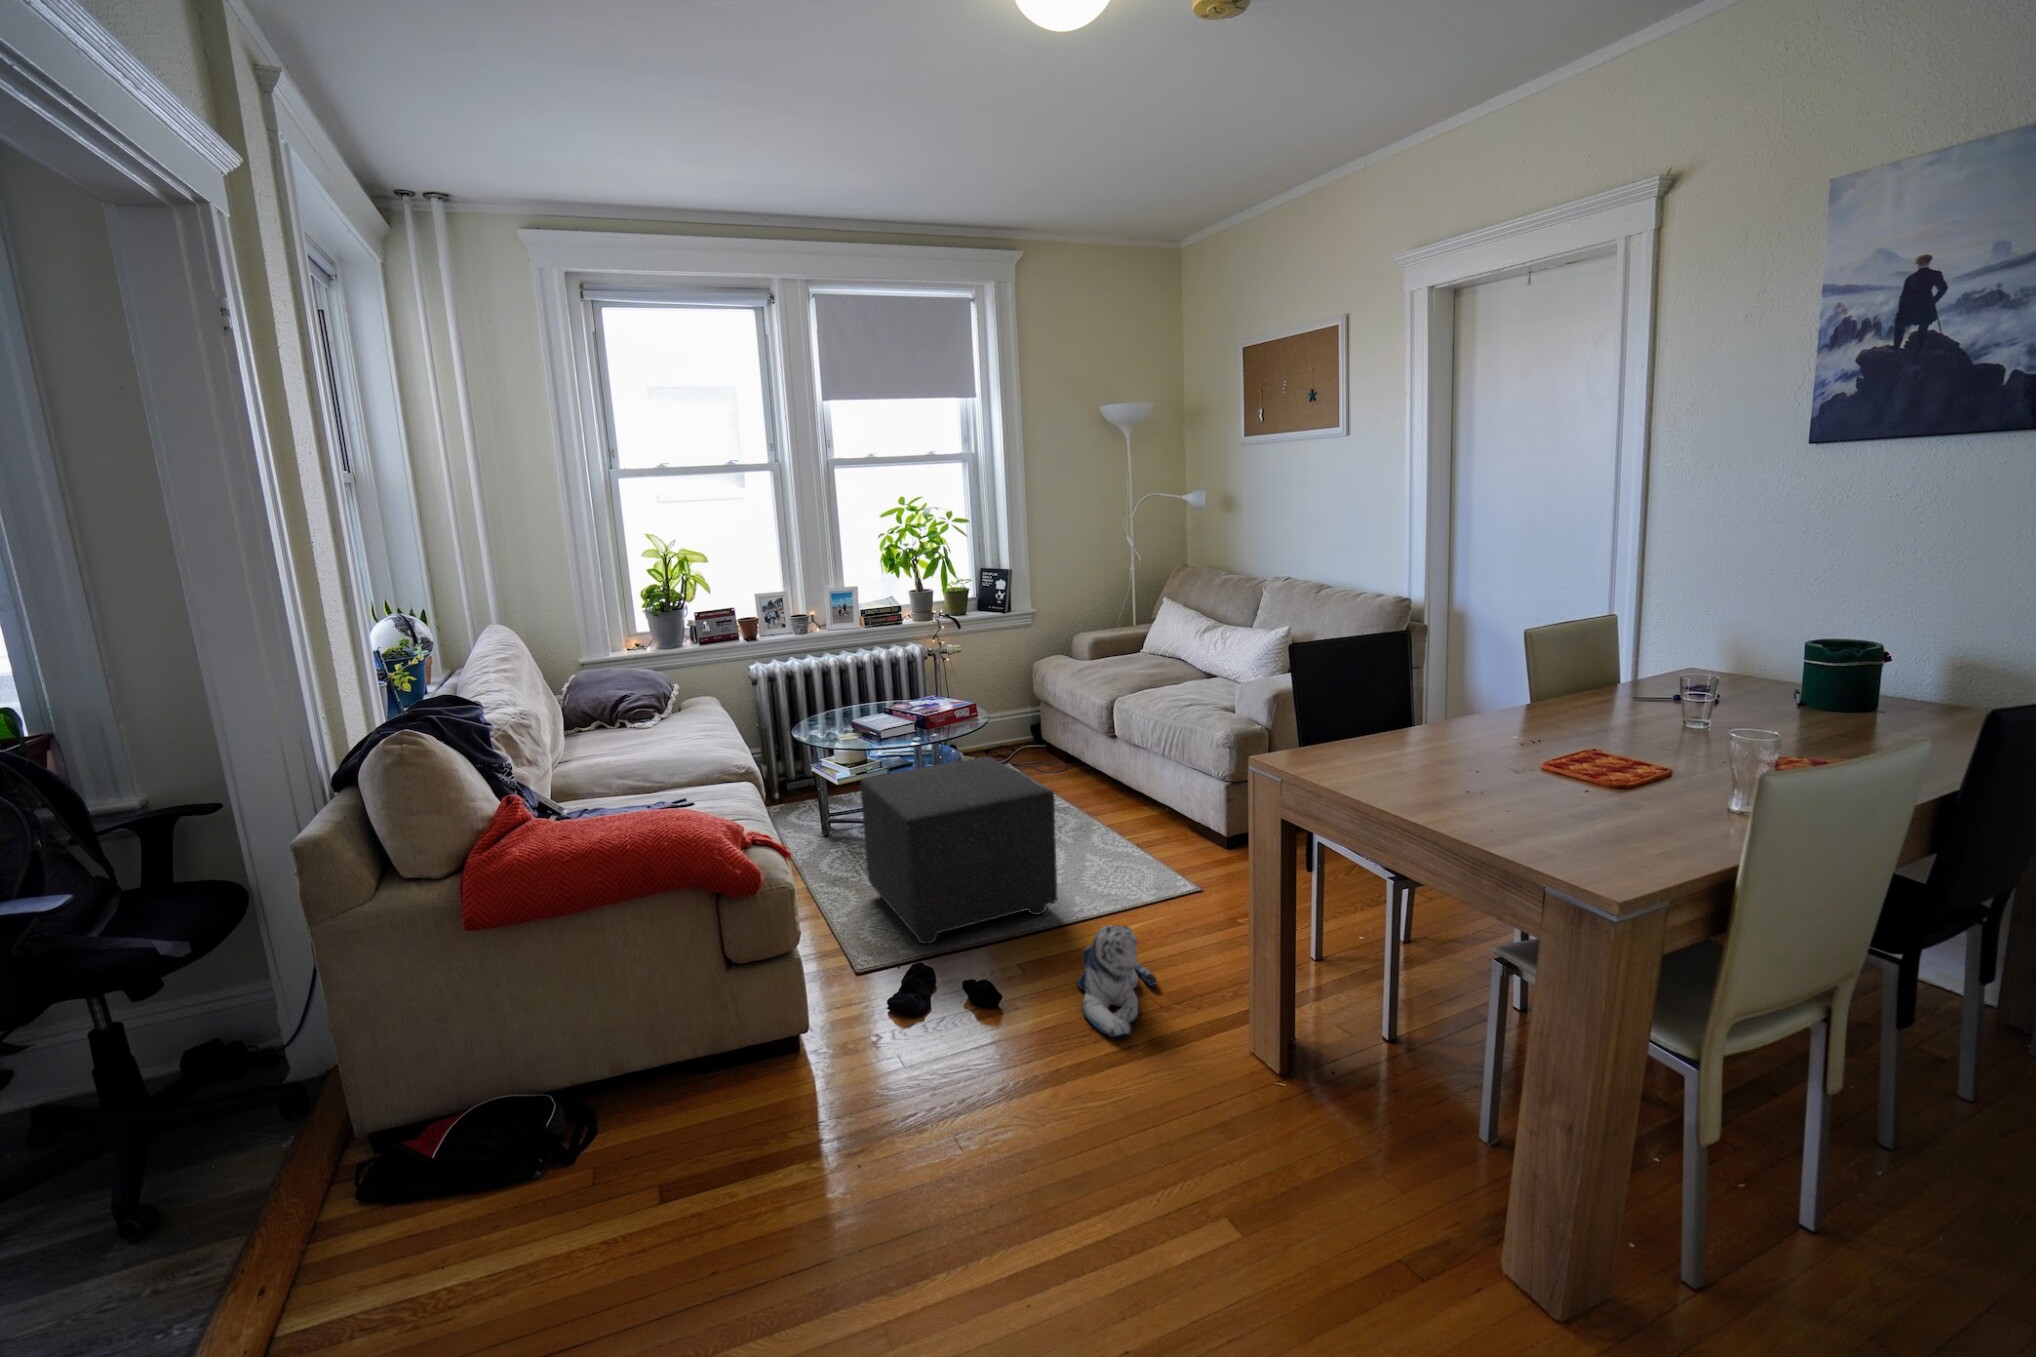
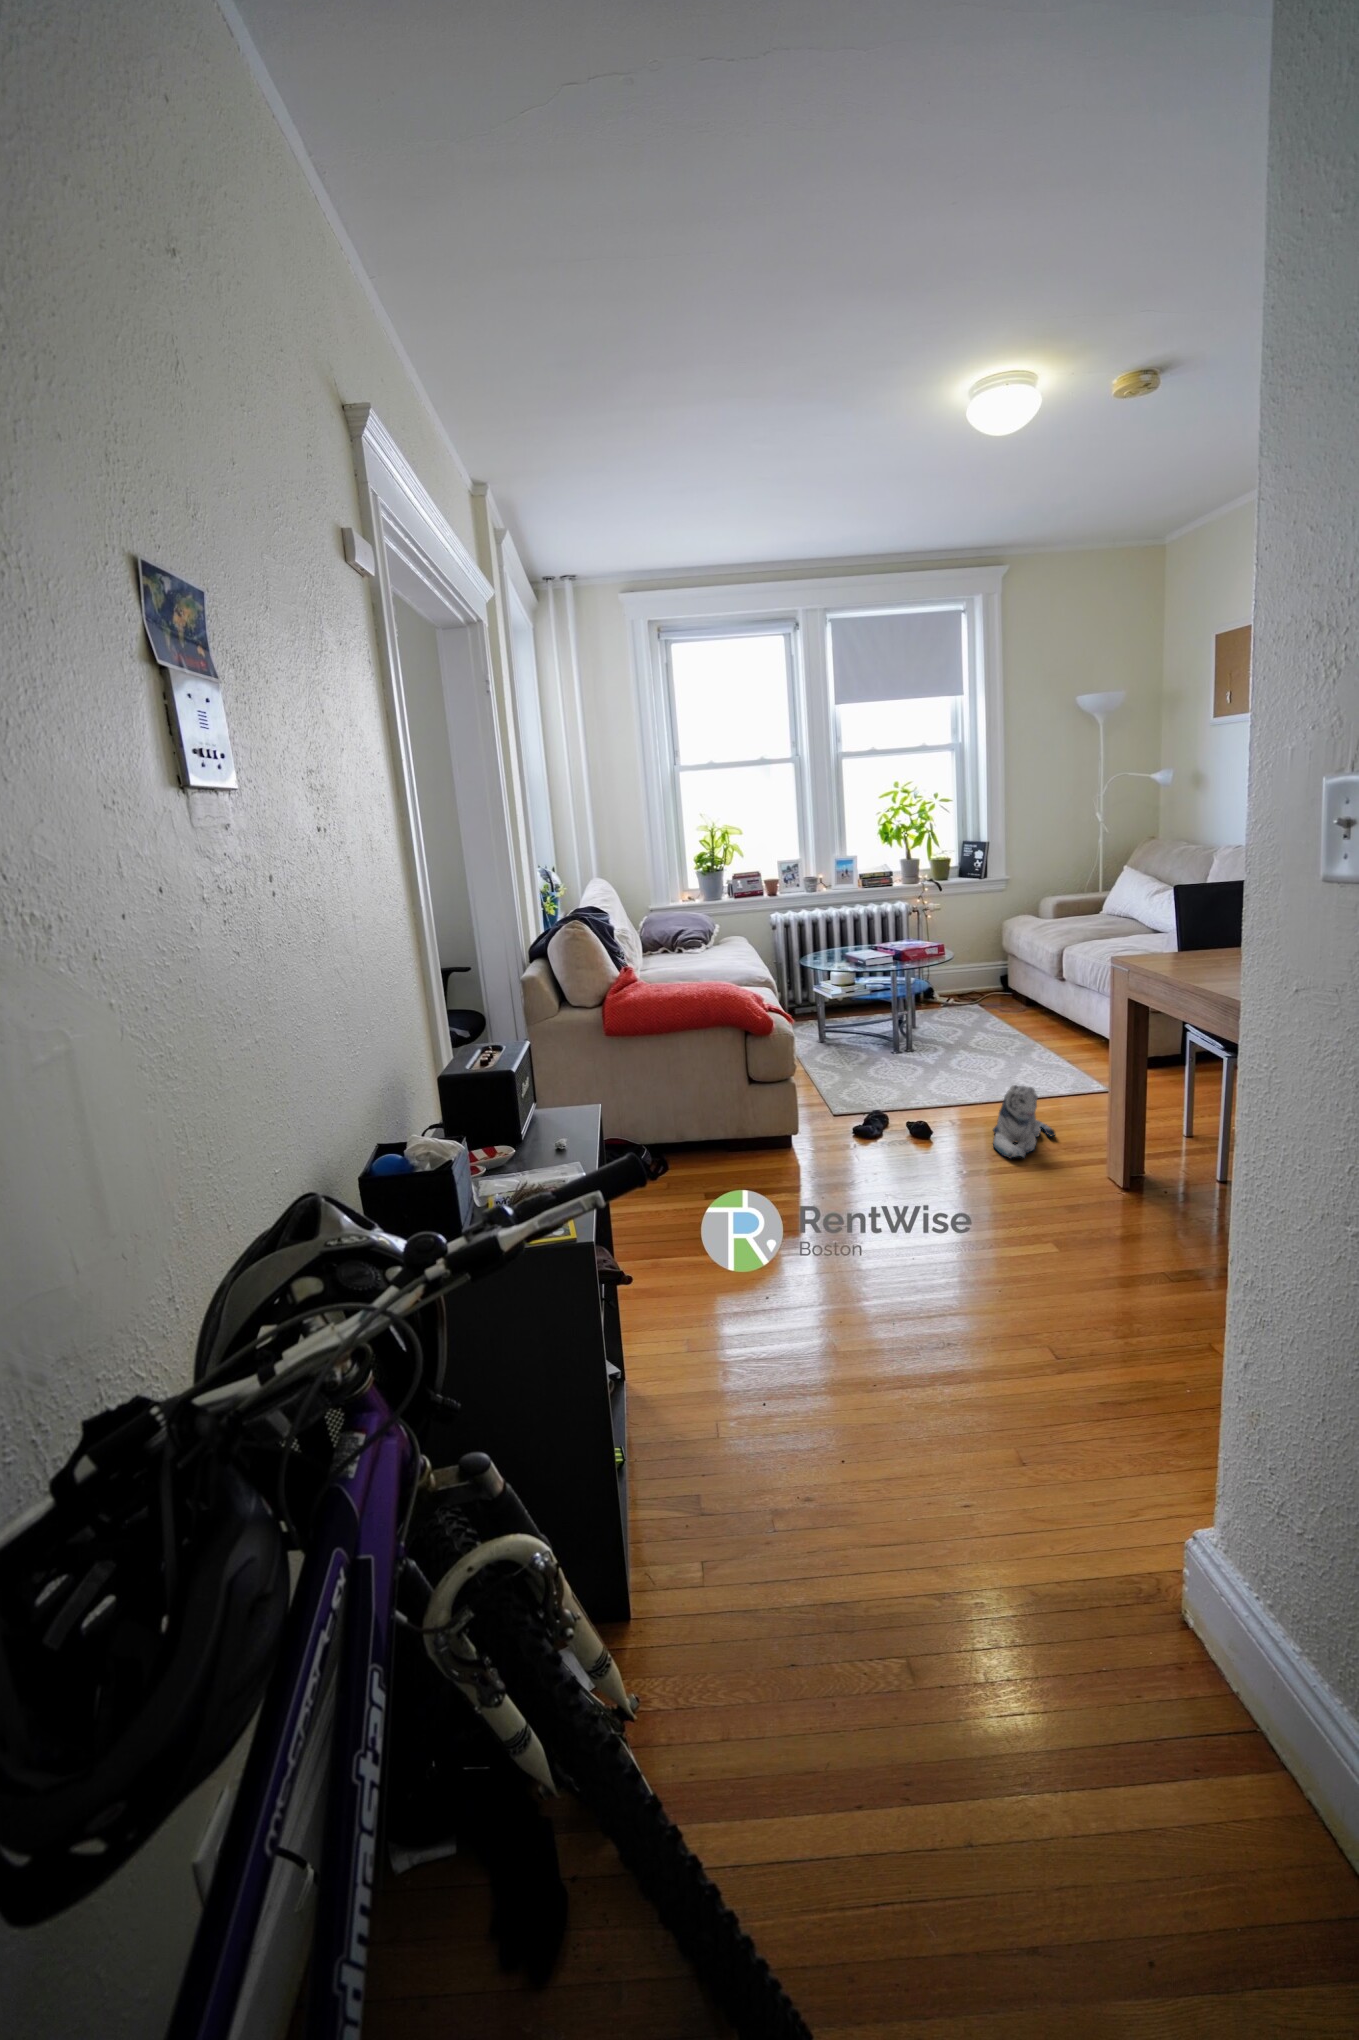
ottoman: present [861,756,1057,944] -> none [846,978,991,1103]

